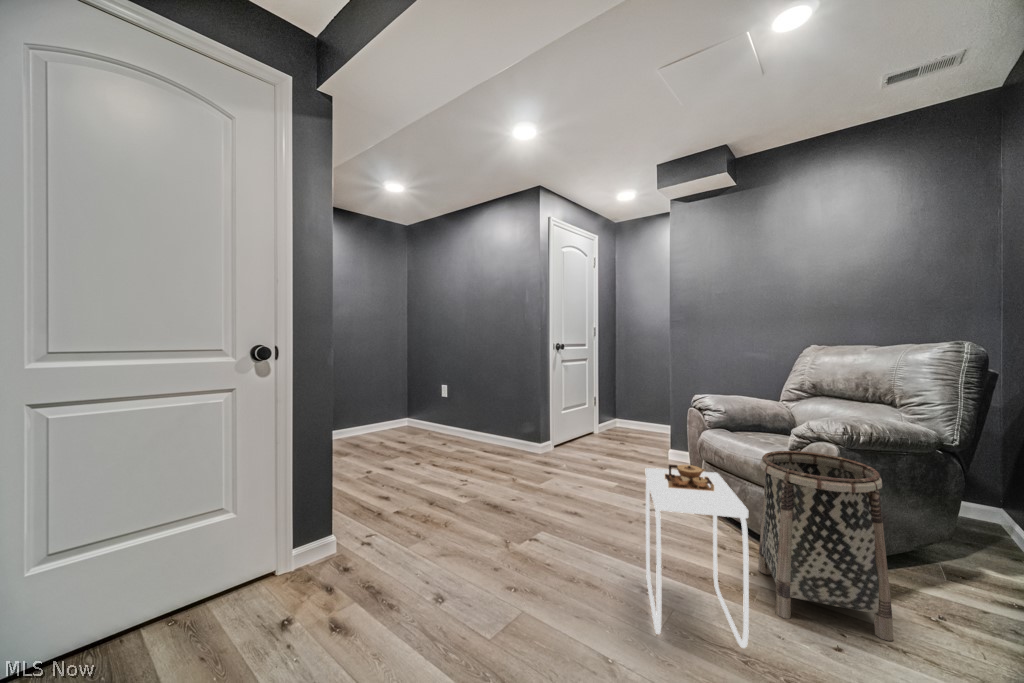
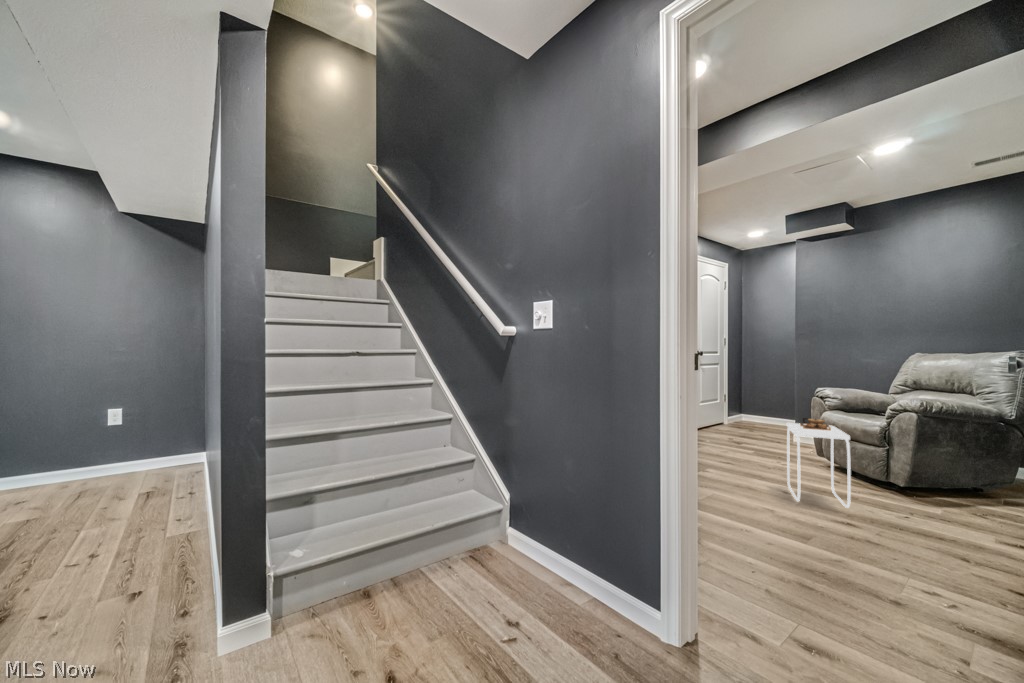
basket: present [758,451,893,641] -> none [862,417,943,514]

